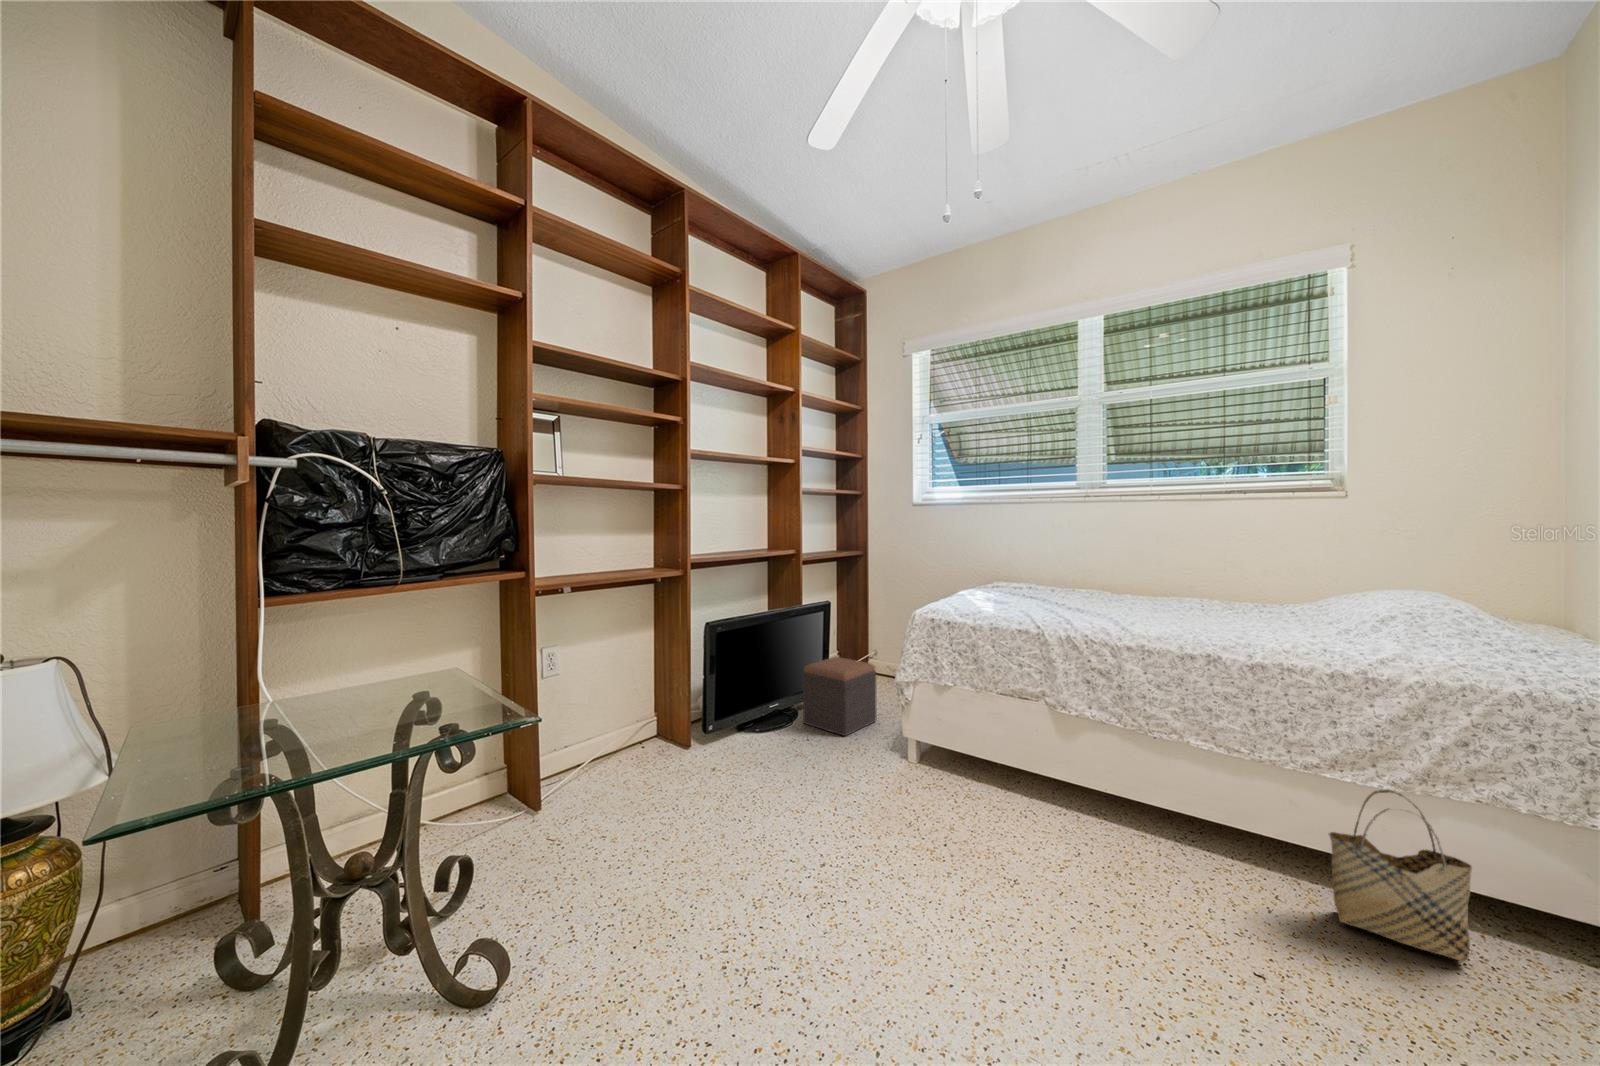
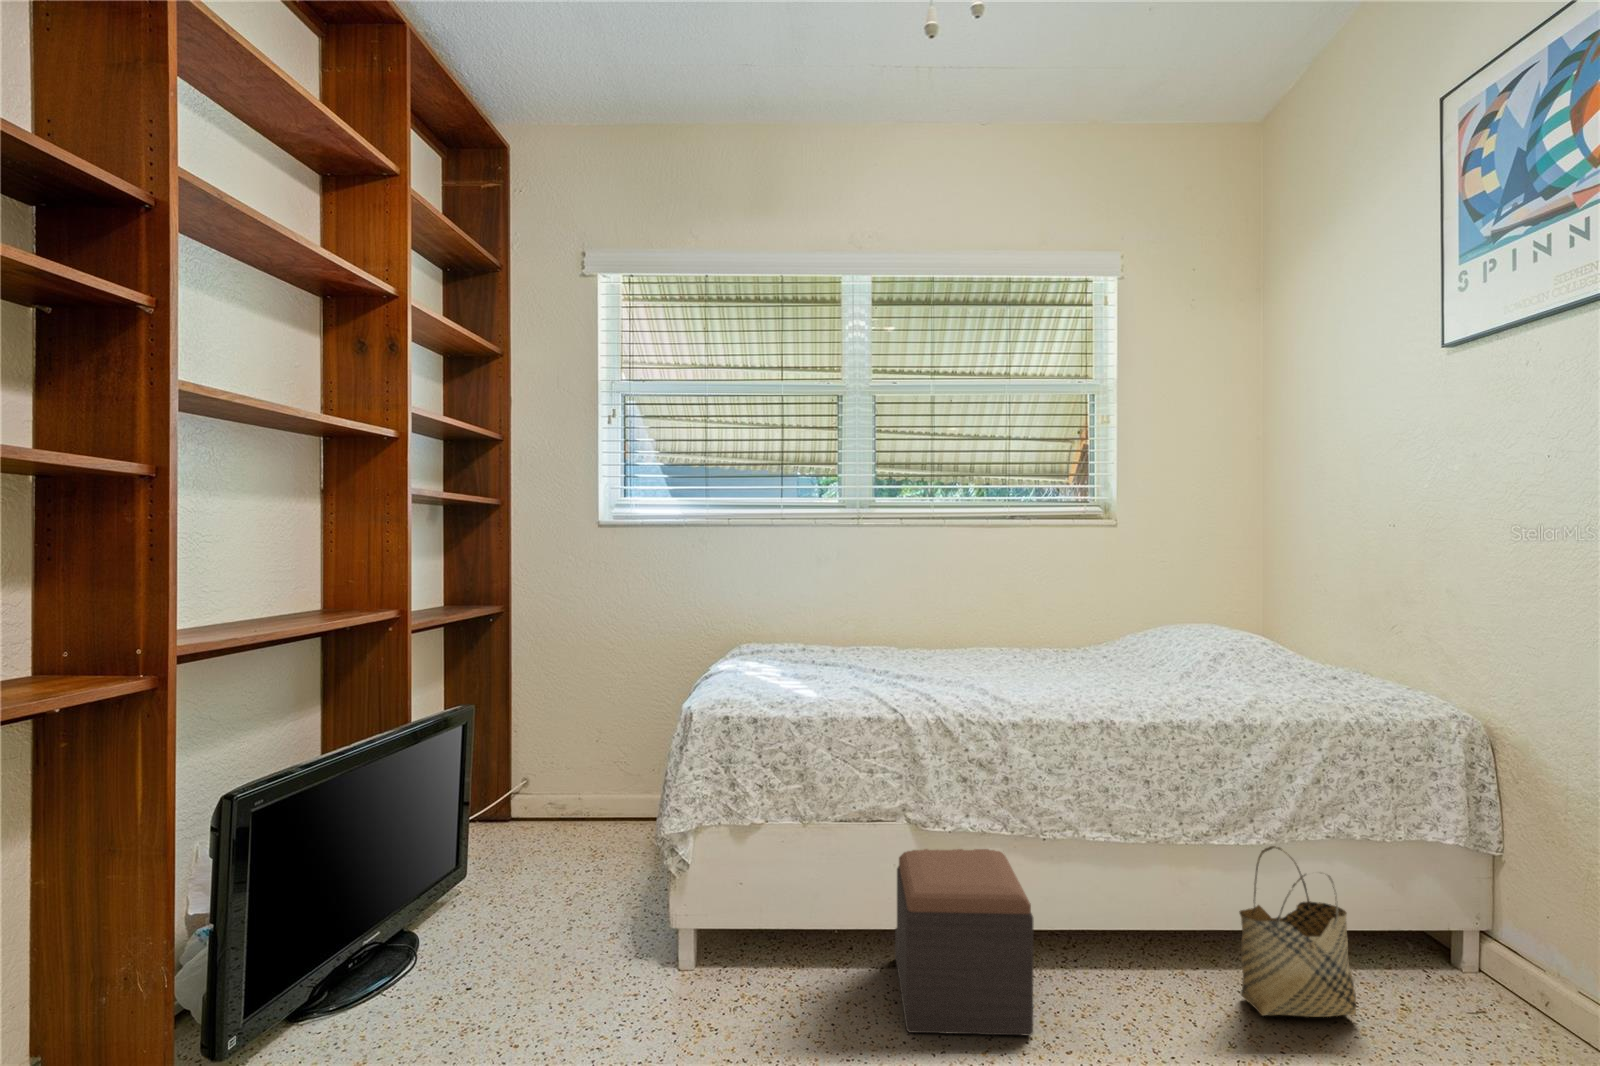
footstool: present [803,657,876,736] -> present [895,849,1033,1035]

